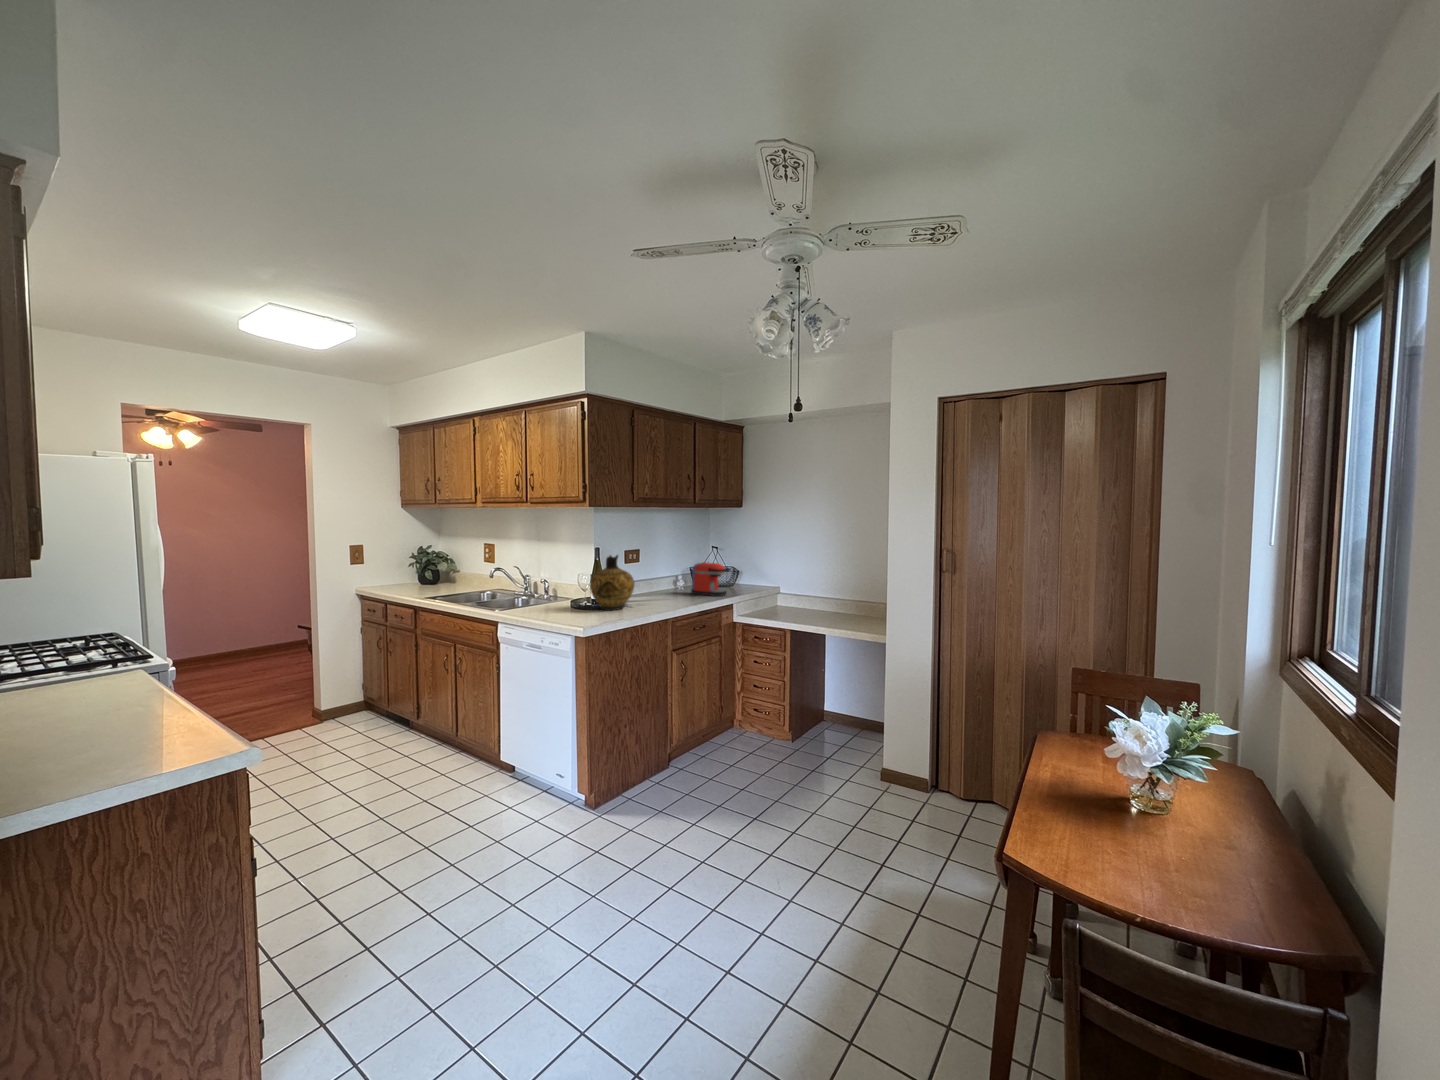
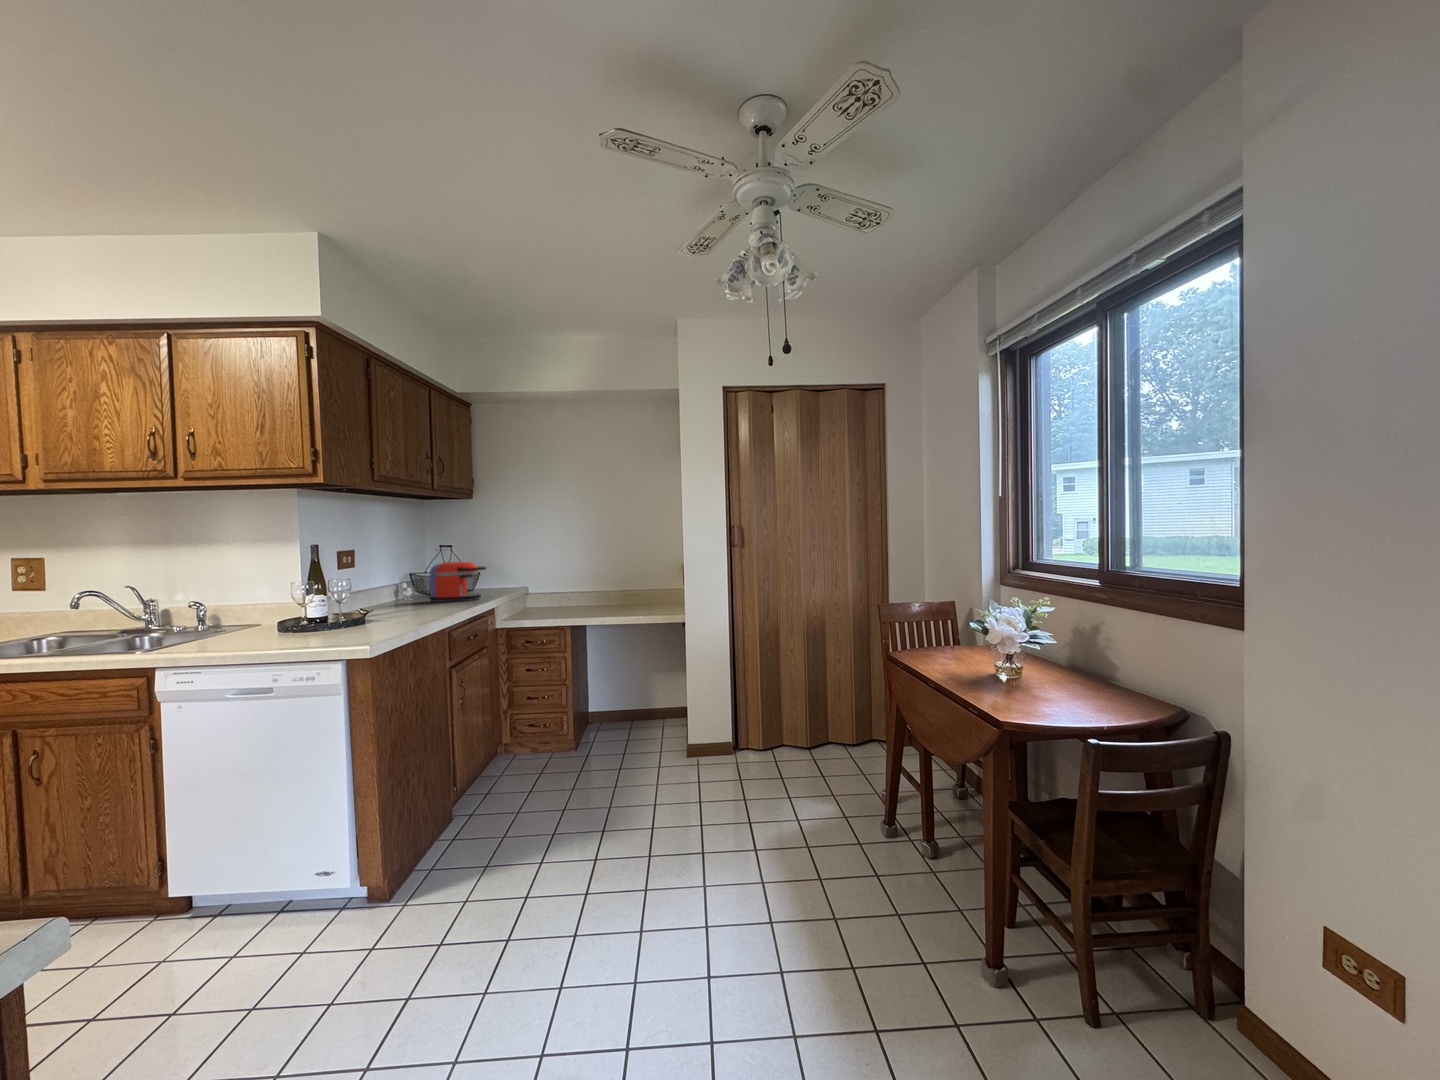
ceramic jug: present [590,555,634,610] -> none [320,549,392,627]

